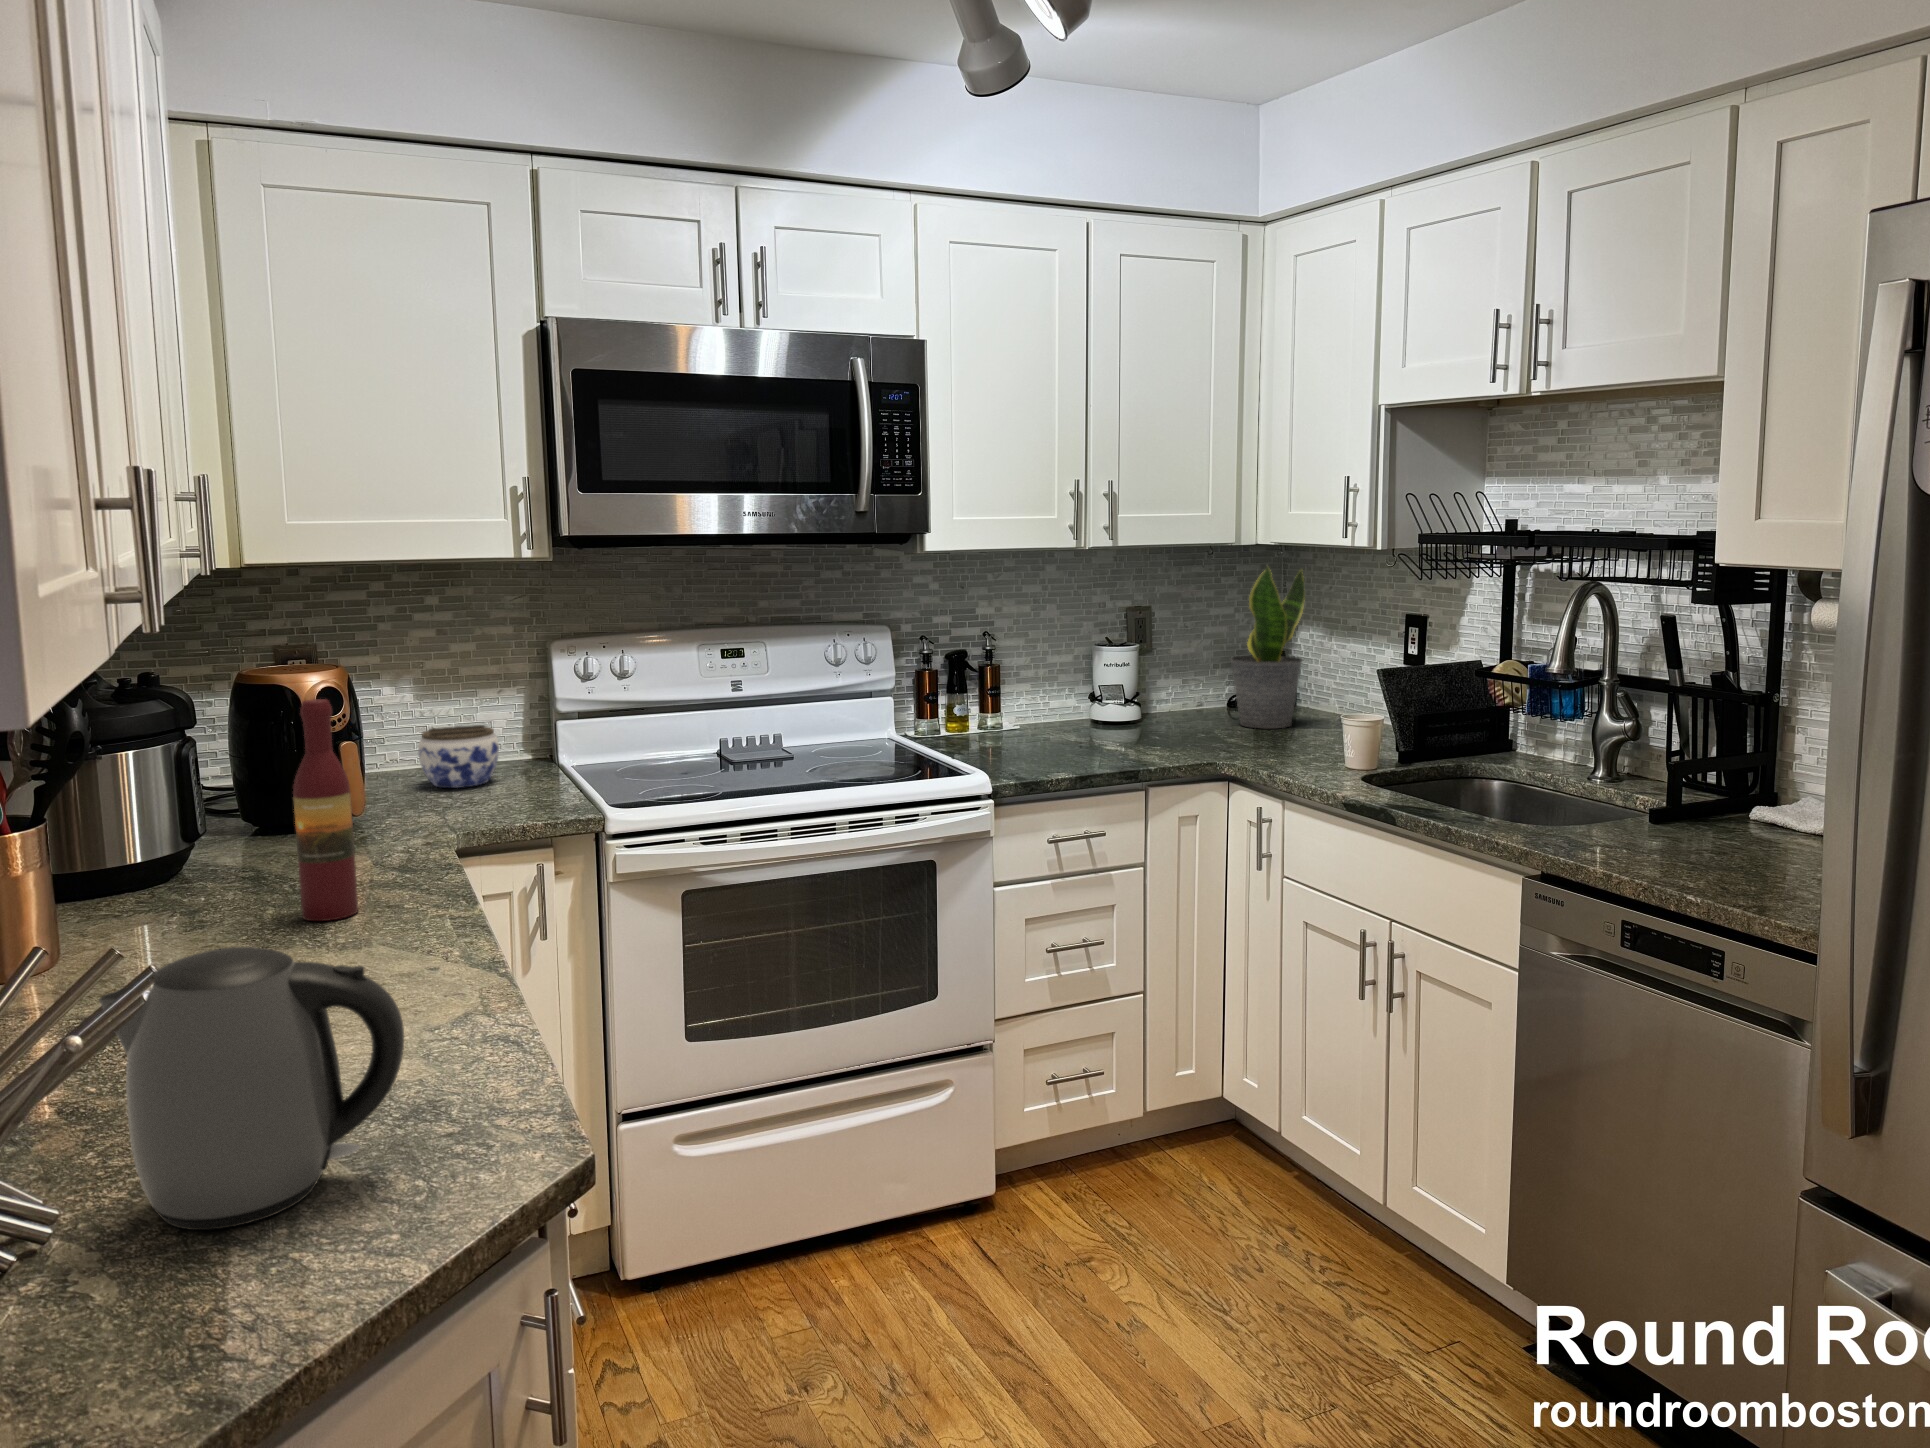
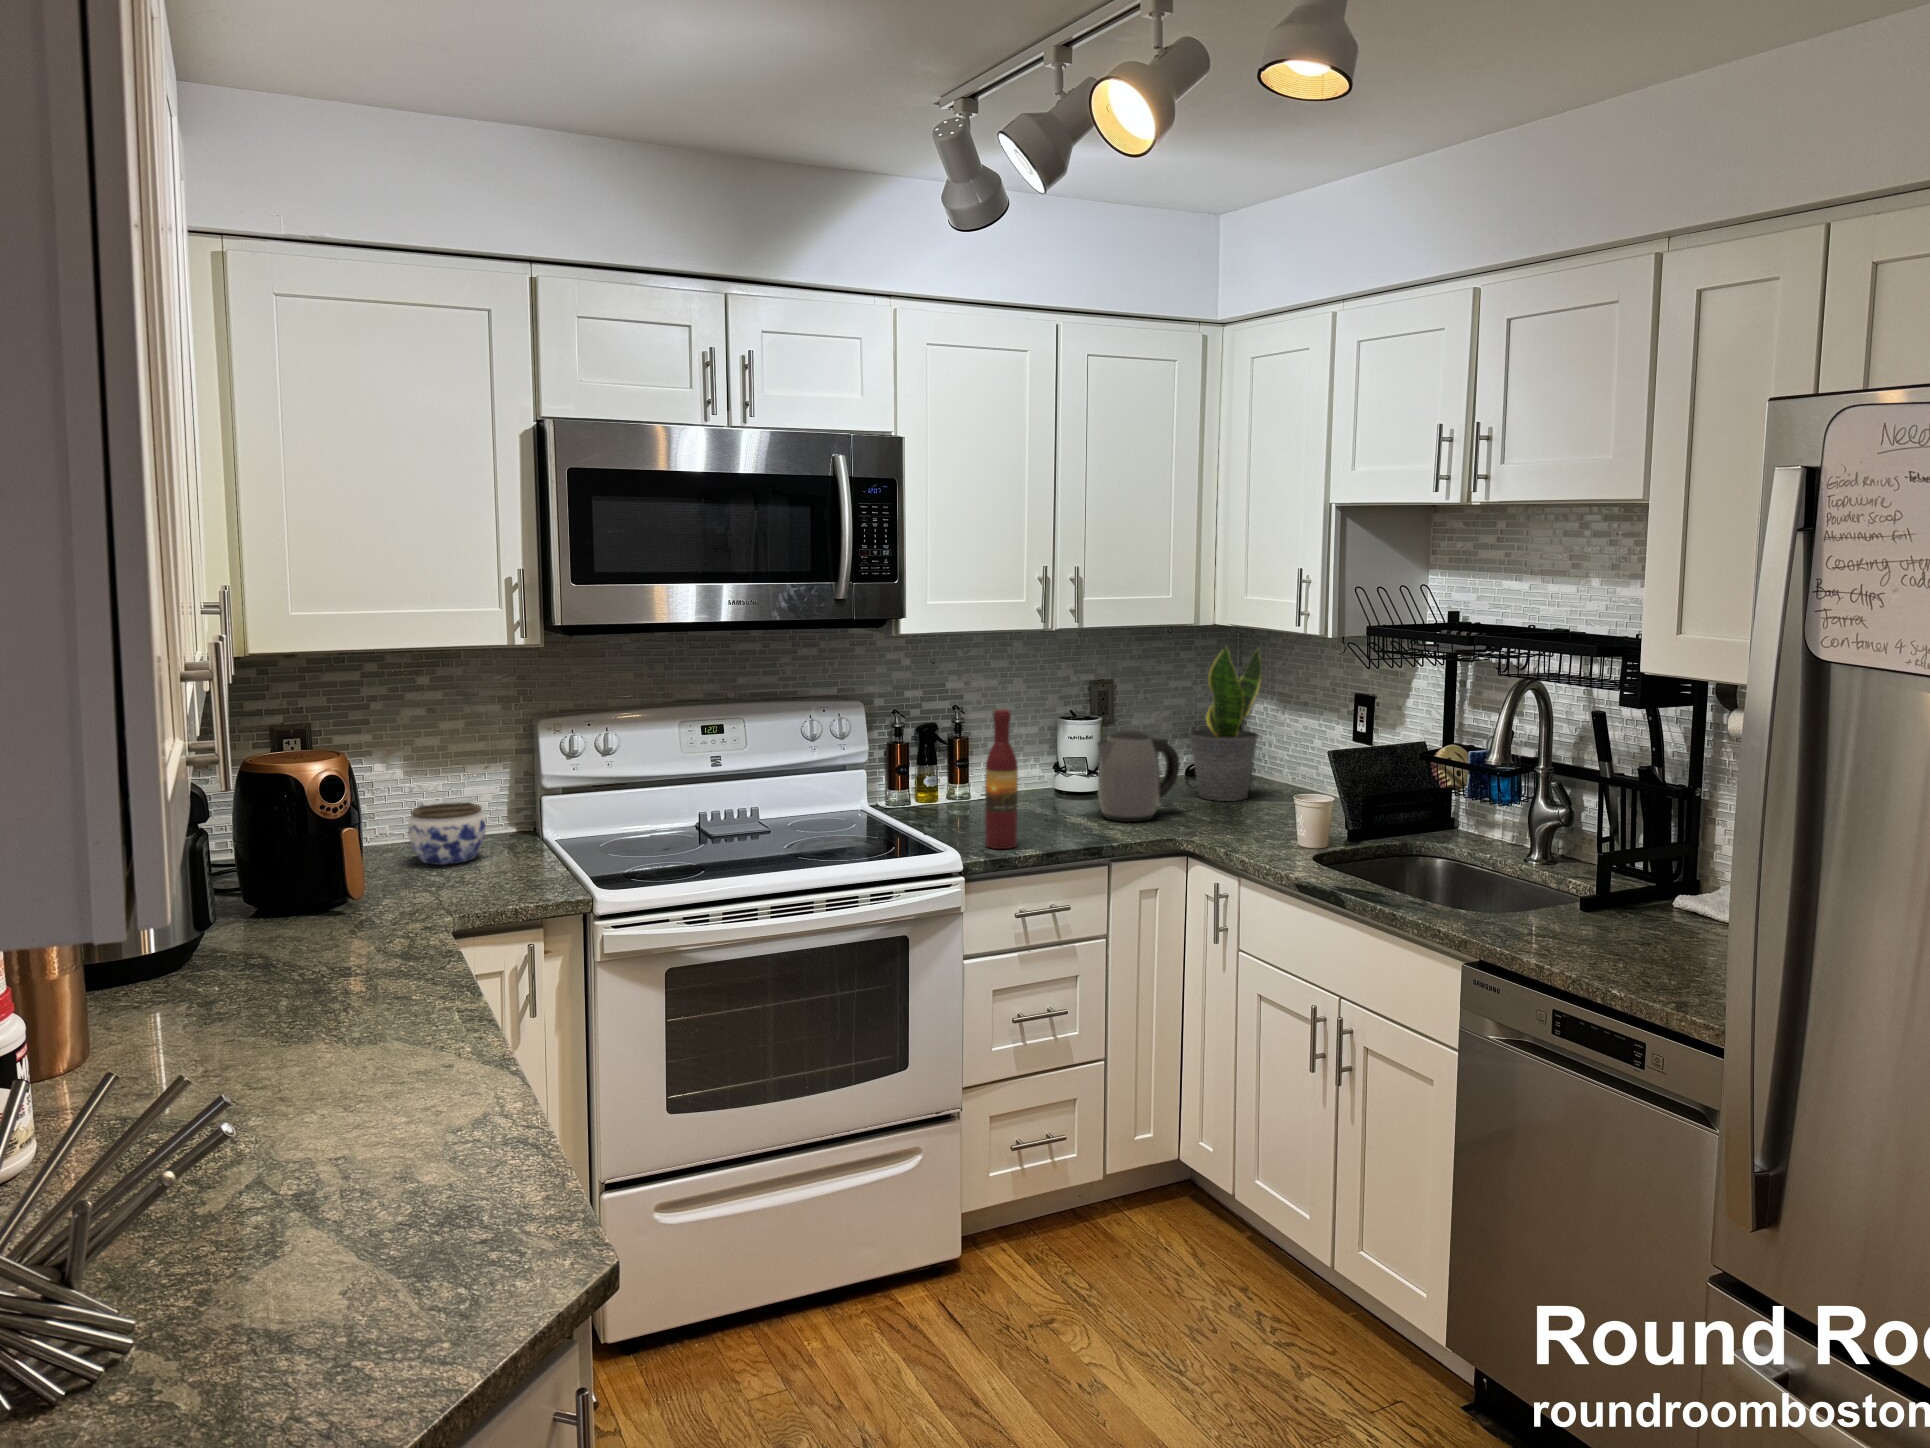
wine bottle: present [293,699,358,921] -> present [985,709,1018,849]
kettle: present [99,947,404,1230] -> present [1097,730,1180,822]

